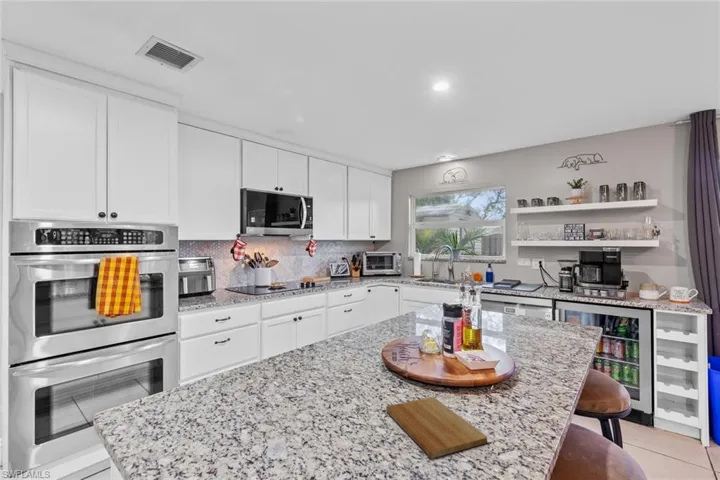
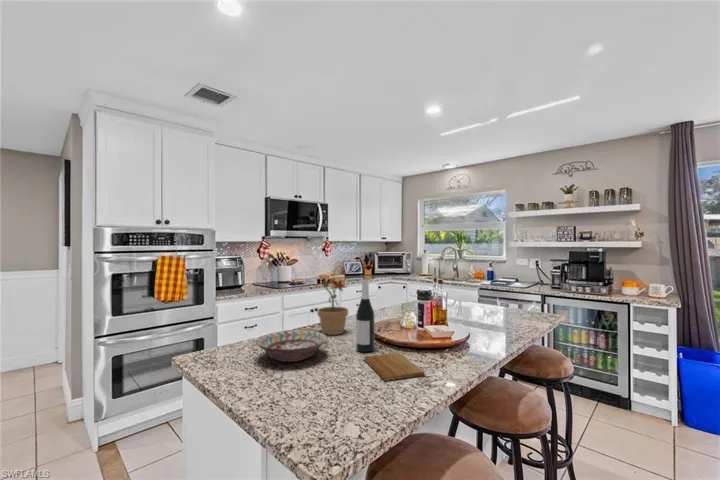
potted plant: none [305,281,351,364] -> present [317,274,348,335]
wine bottle: none [369,290,395,396] -> present [356,279,375,352]
decorative bowl: none [224,363,330,419] -> present [256,330,327,362]

